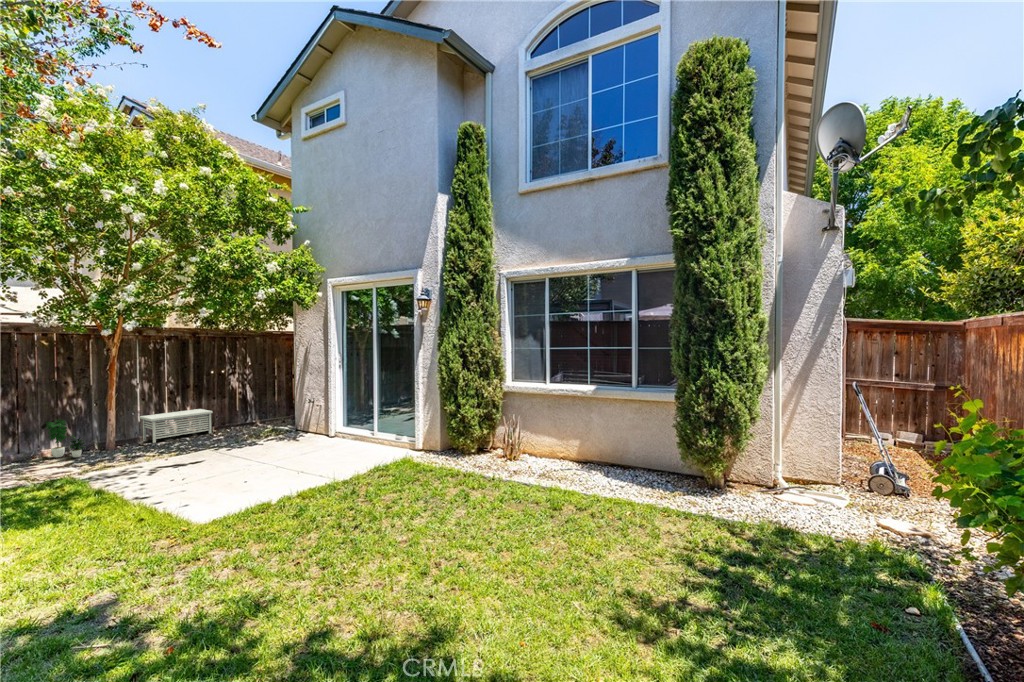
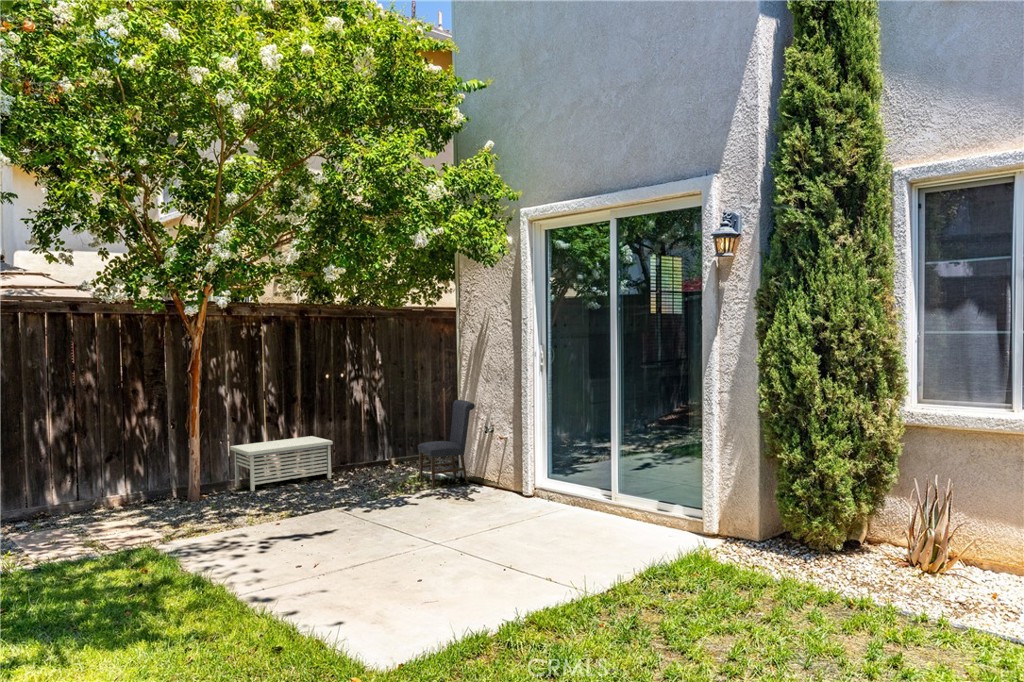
chair: none [267,385,302,436] -> present [418,400,475,489]
potted plant: present [46,420,85,457] -> none [109,445,166,510]

